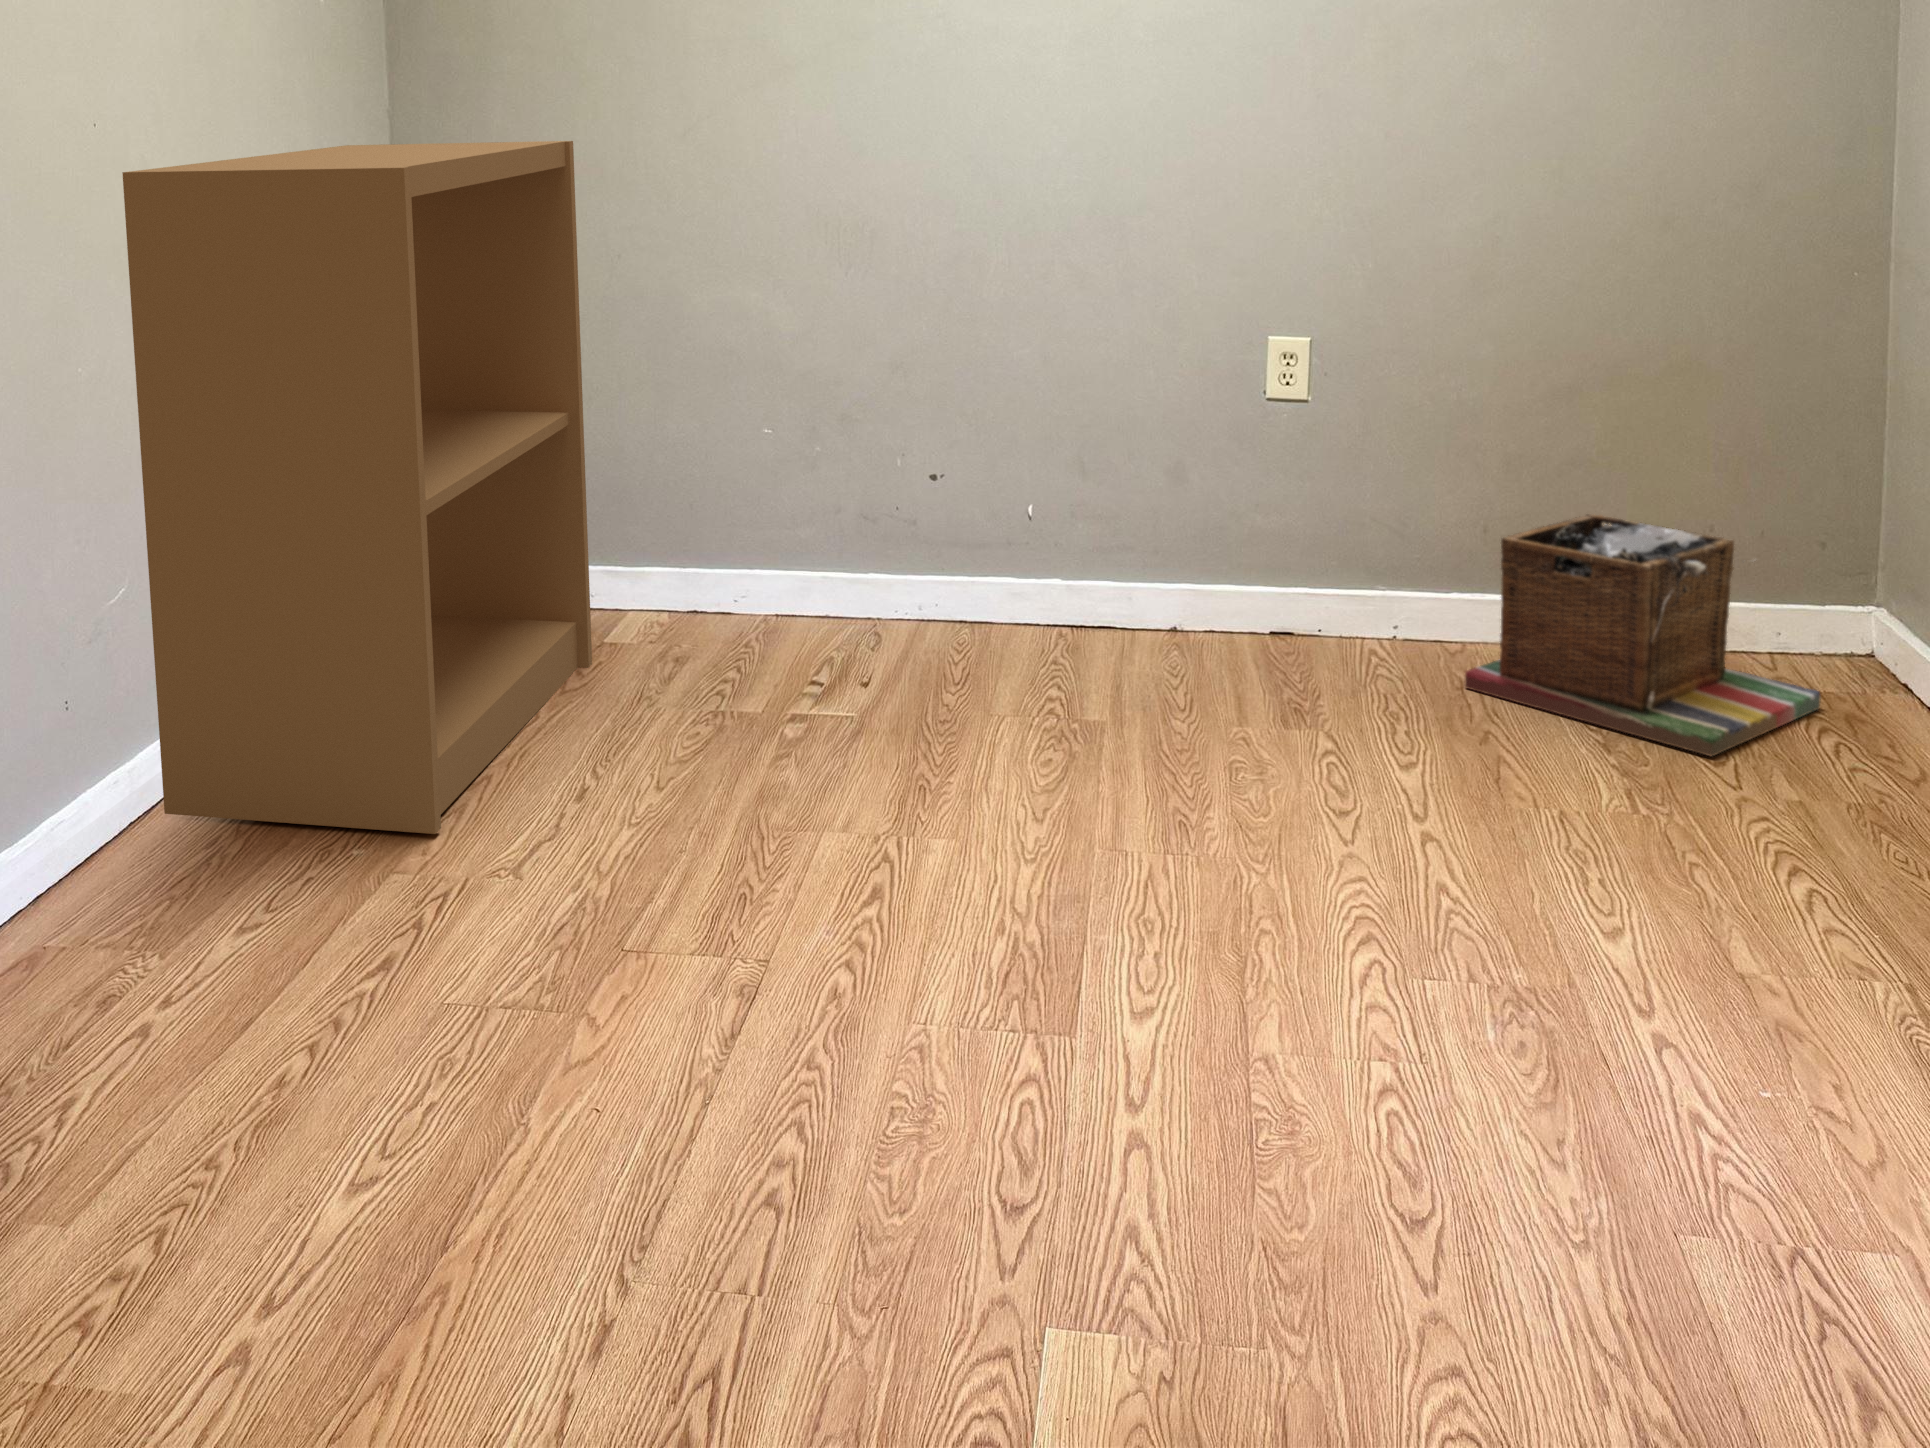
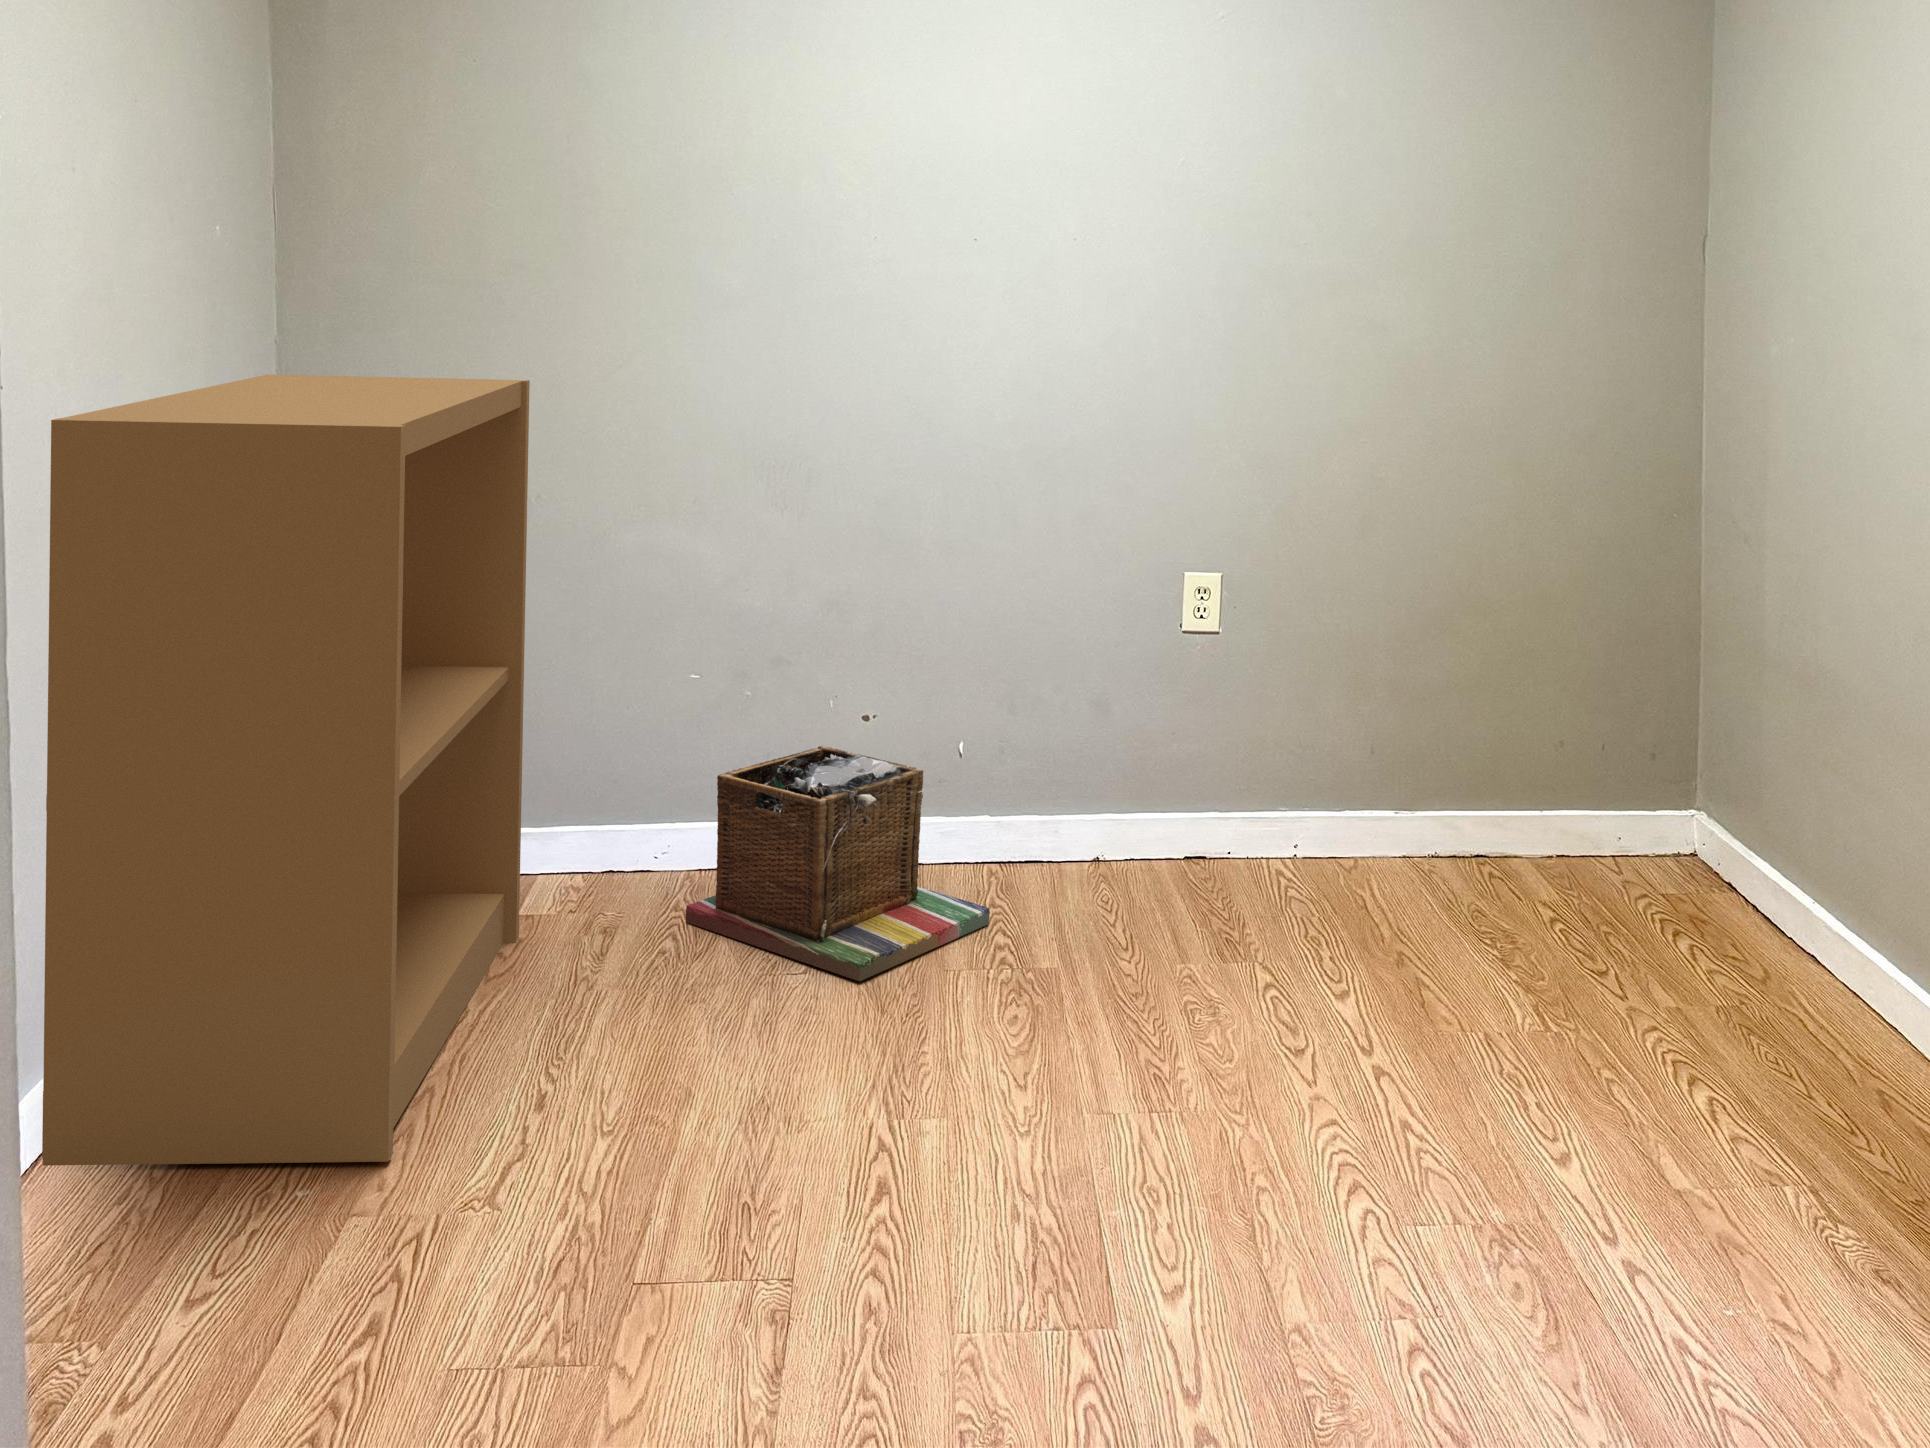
laundry basket: present [1465,514,1821,756] -> present [686,746,990,981]

